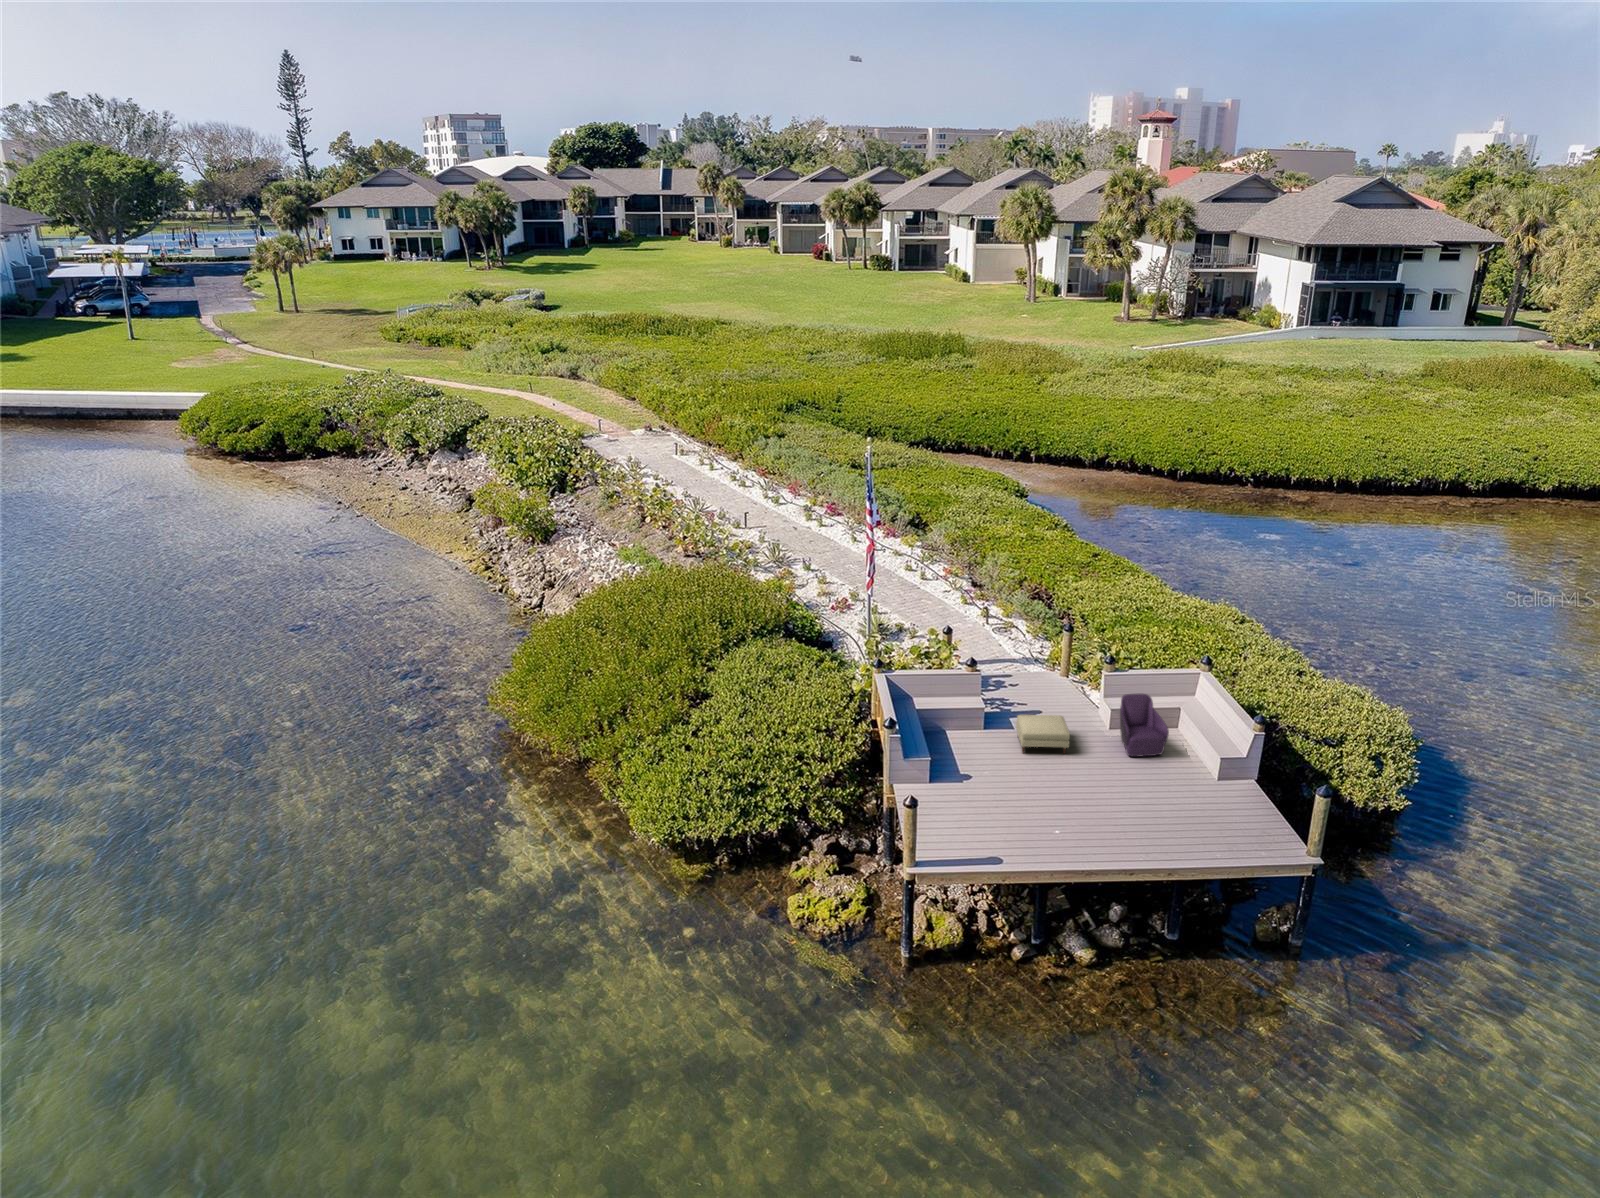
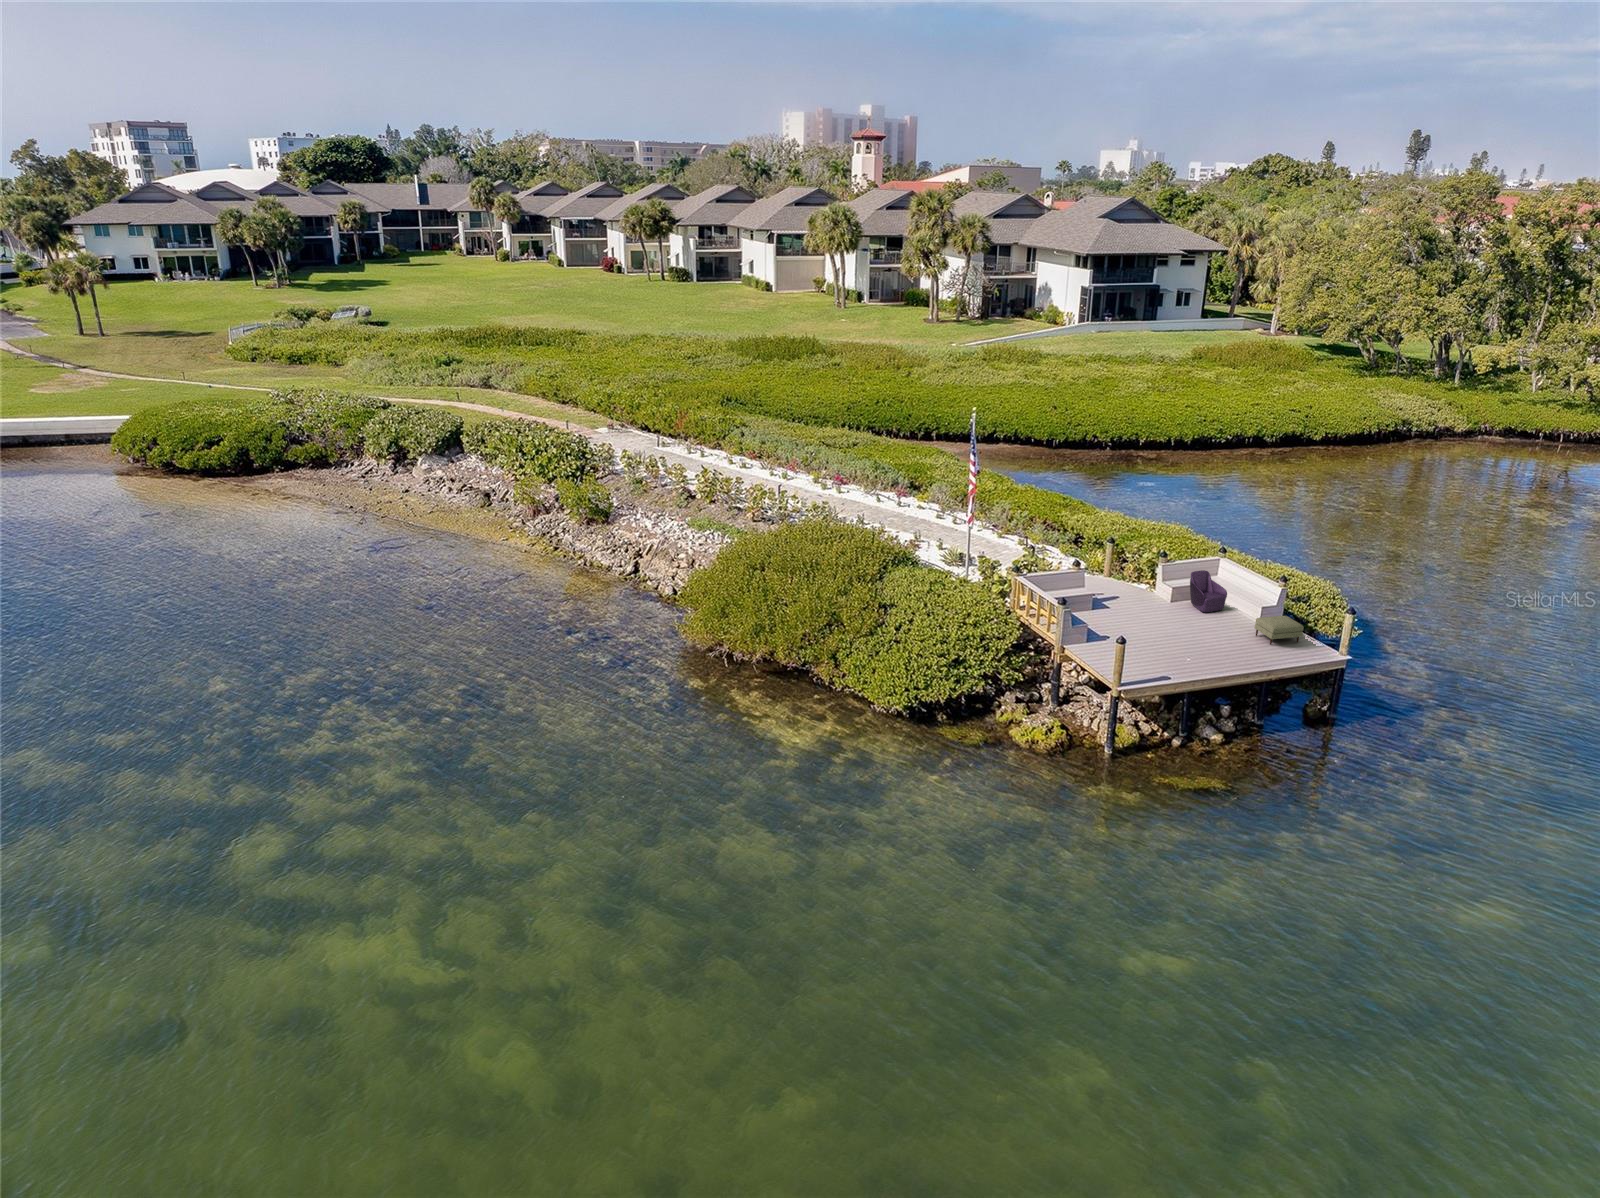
ottoman: present [1016,715,1070,753] -> present [1254,616,1304,645]

